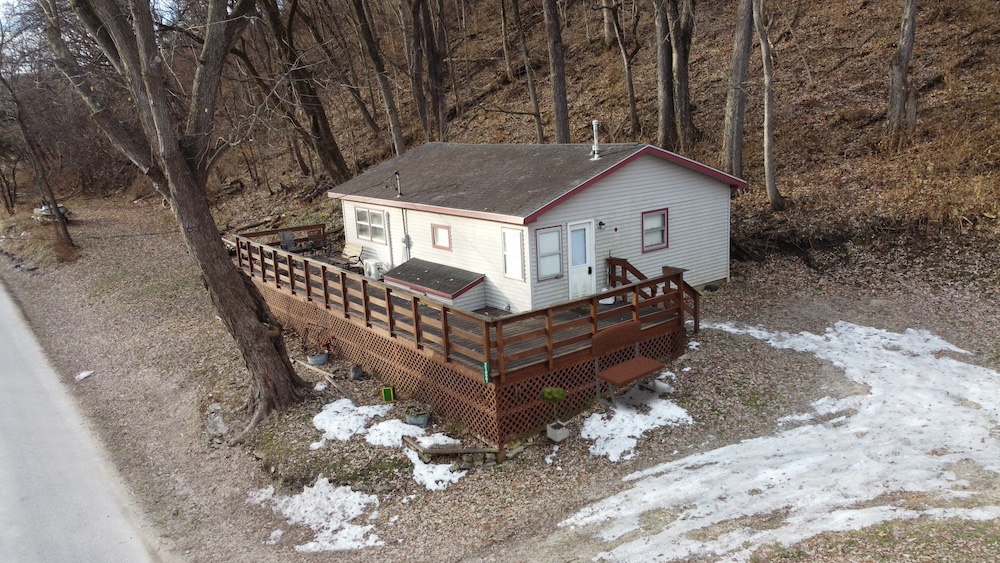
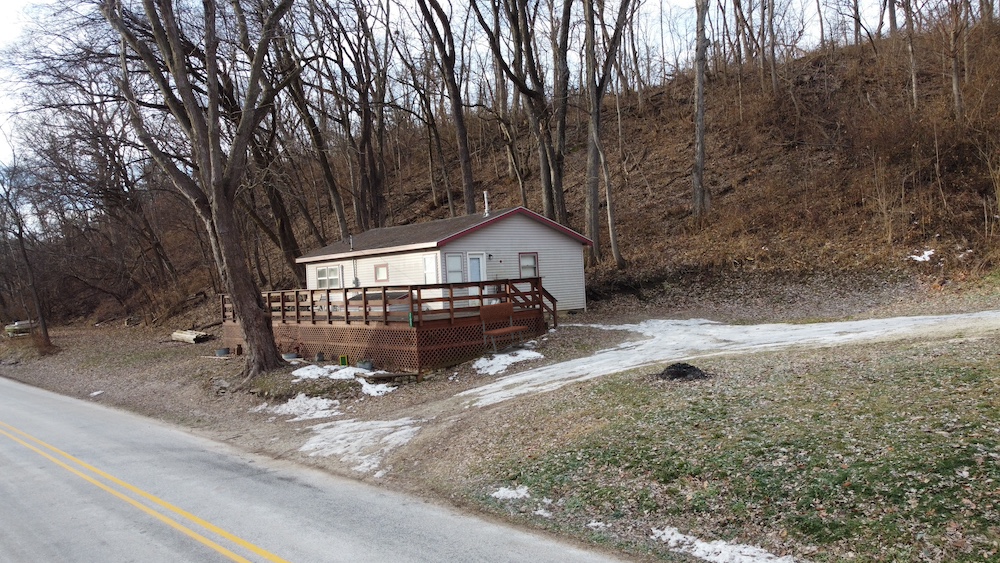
potted tree: present [540,387,569,442] -> none [446,334,466,372]

